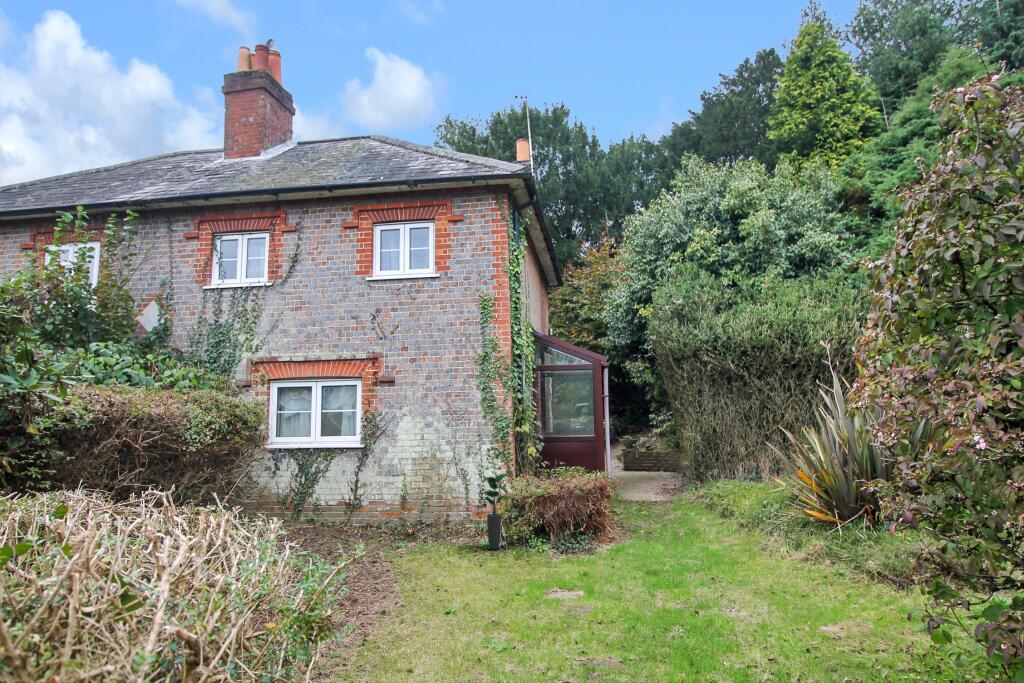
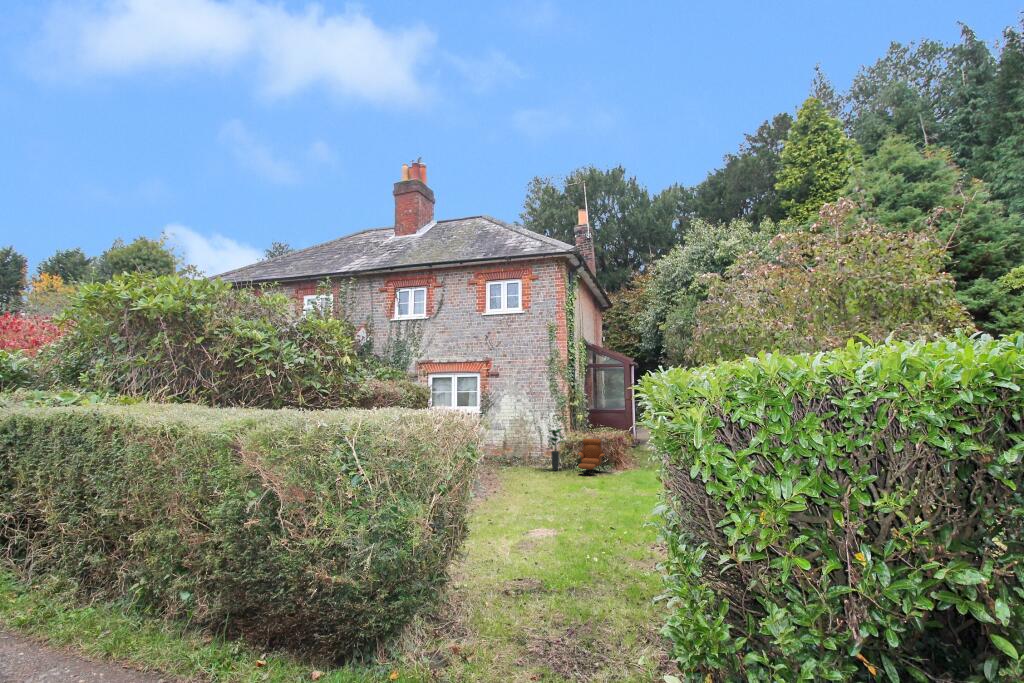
lounge chair: none [534,491,583,564] -> present [578,439,605,476]

